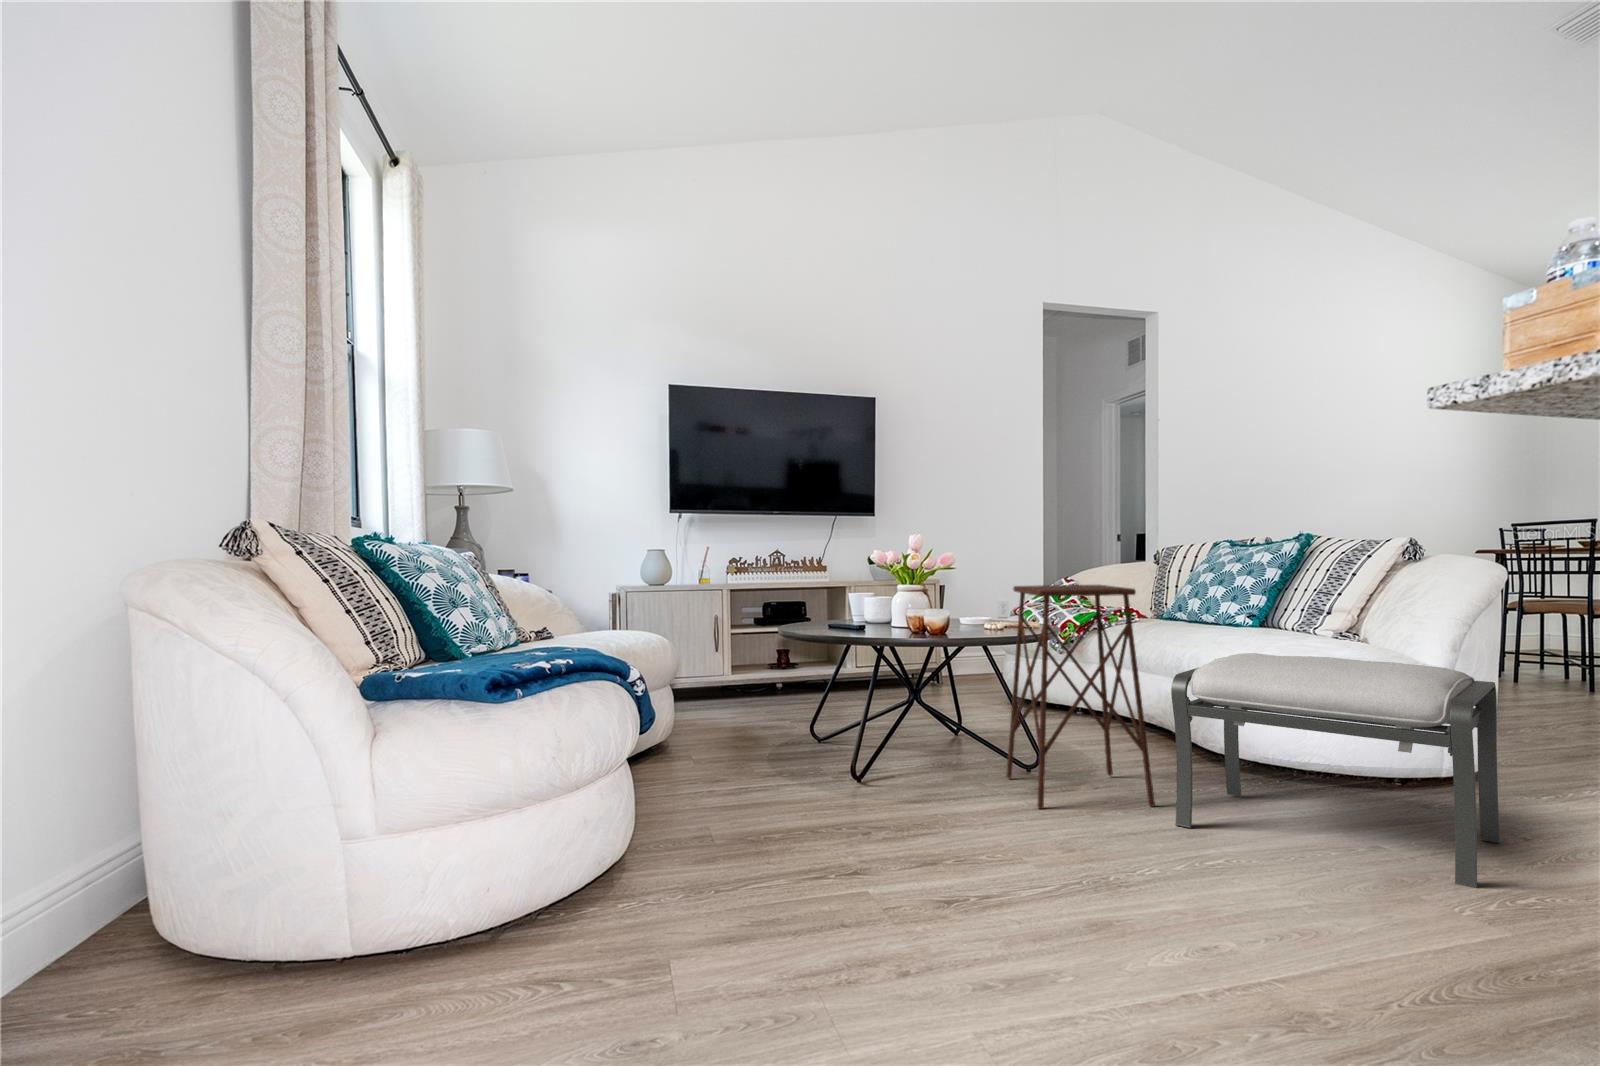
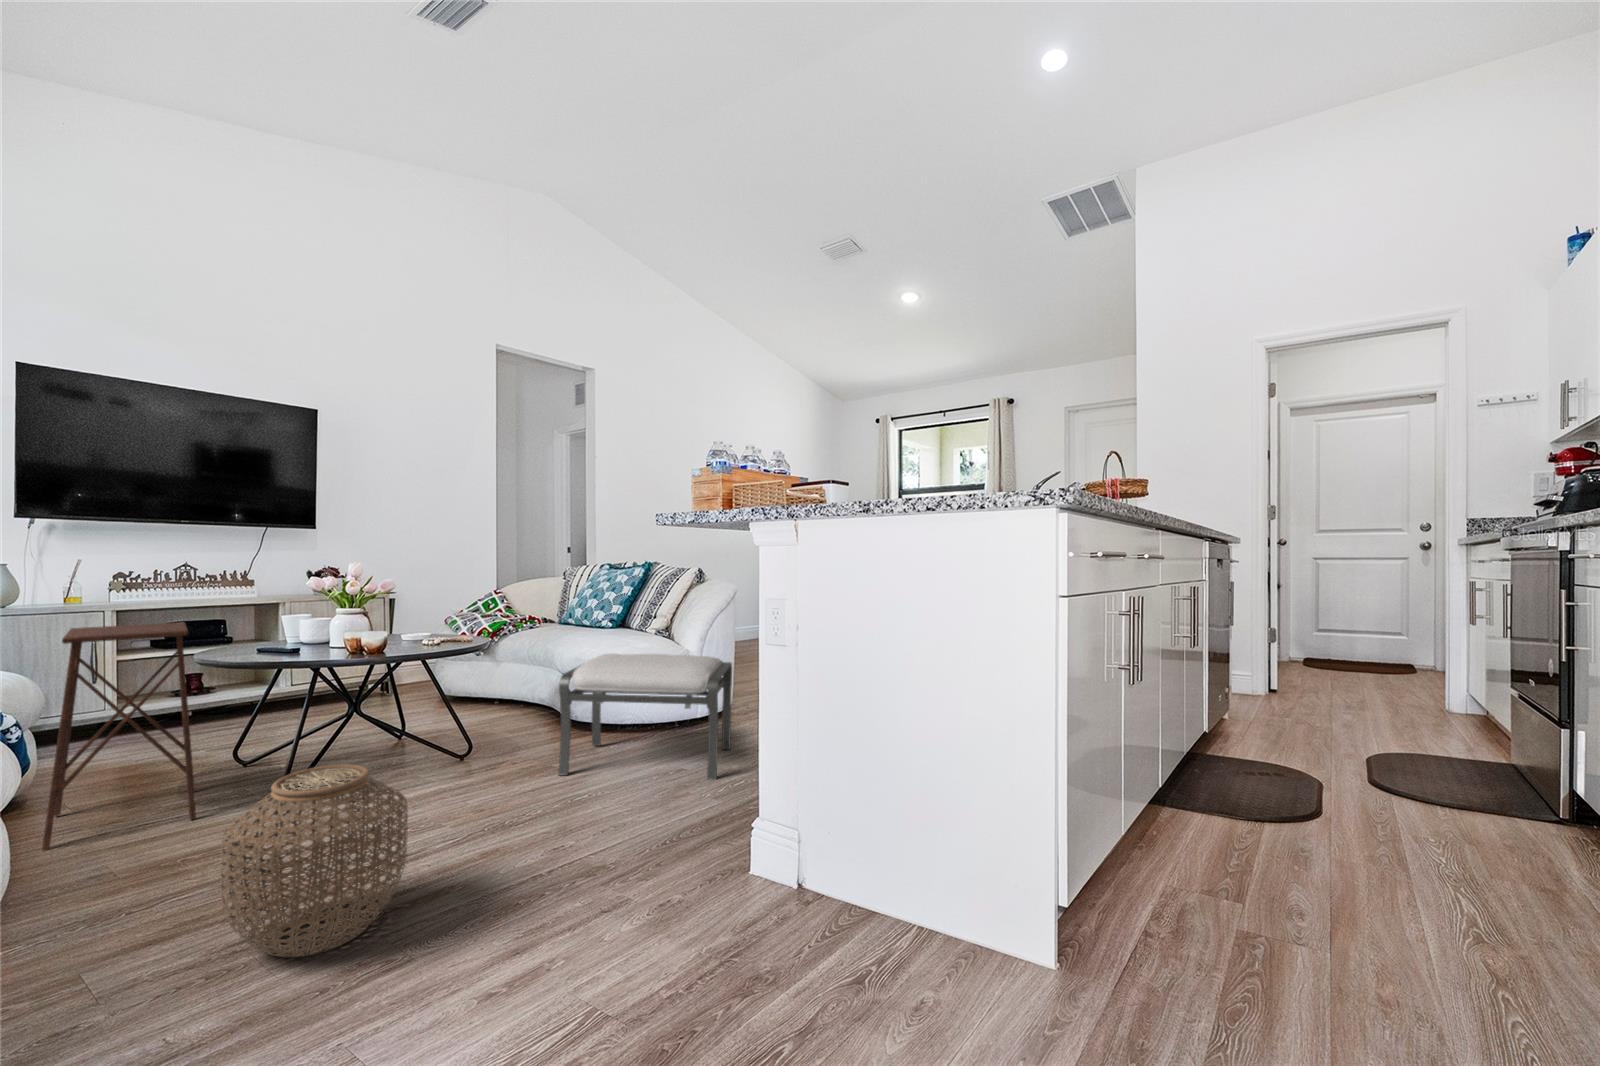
side table: present [1006,585,1155,809] -> present [42,622,196,850]
woven basket: none [775,739,968,972] -> present [220,764,408,957]

